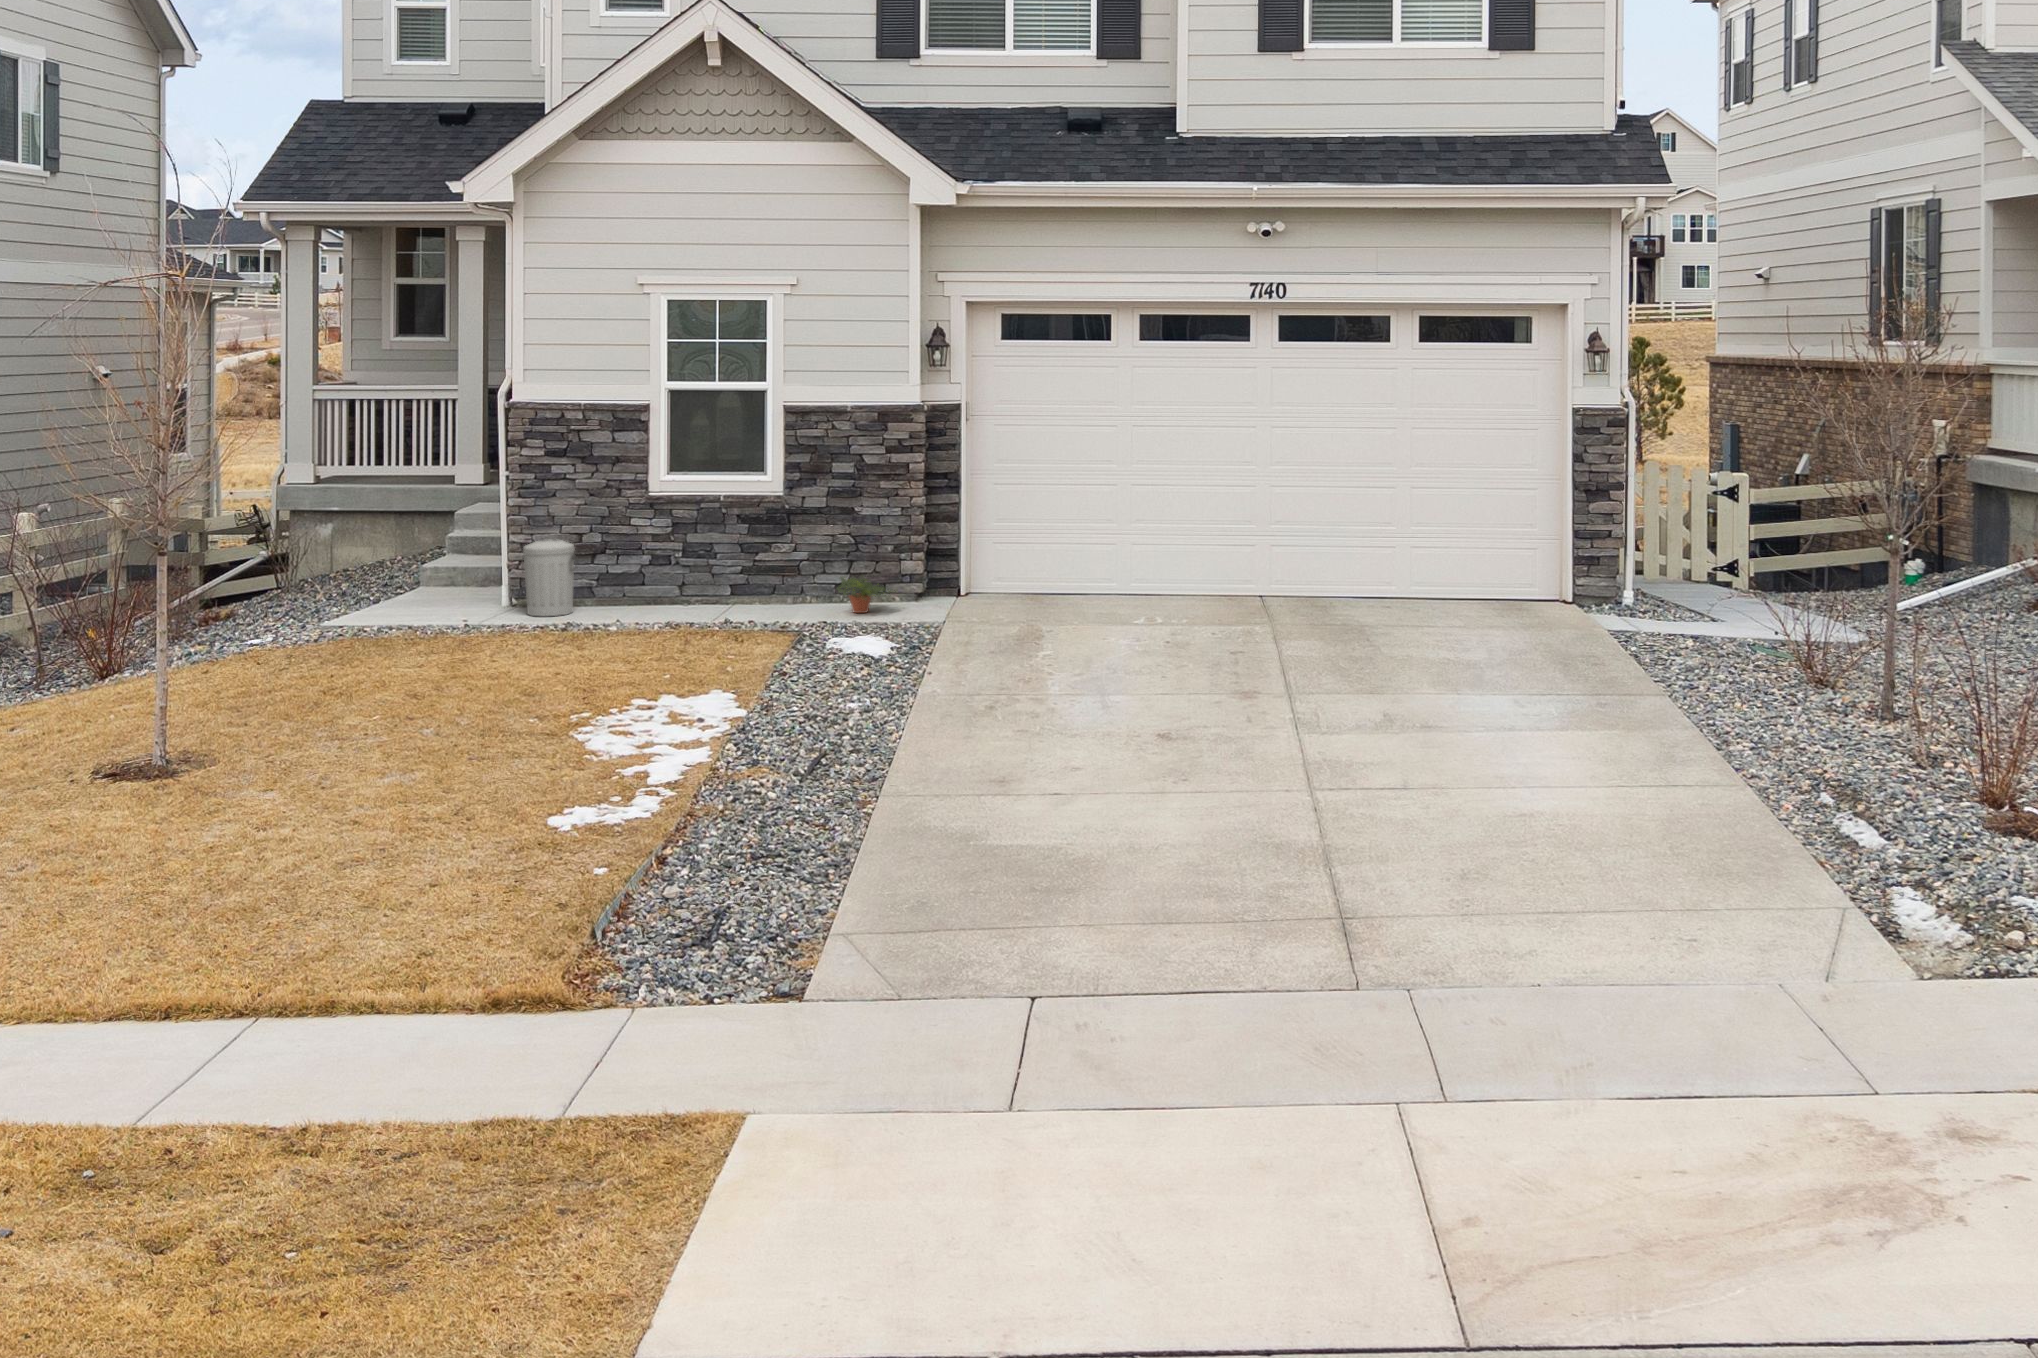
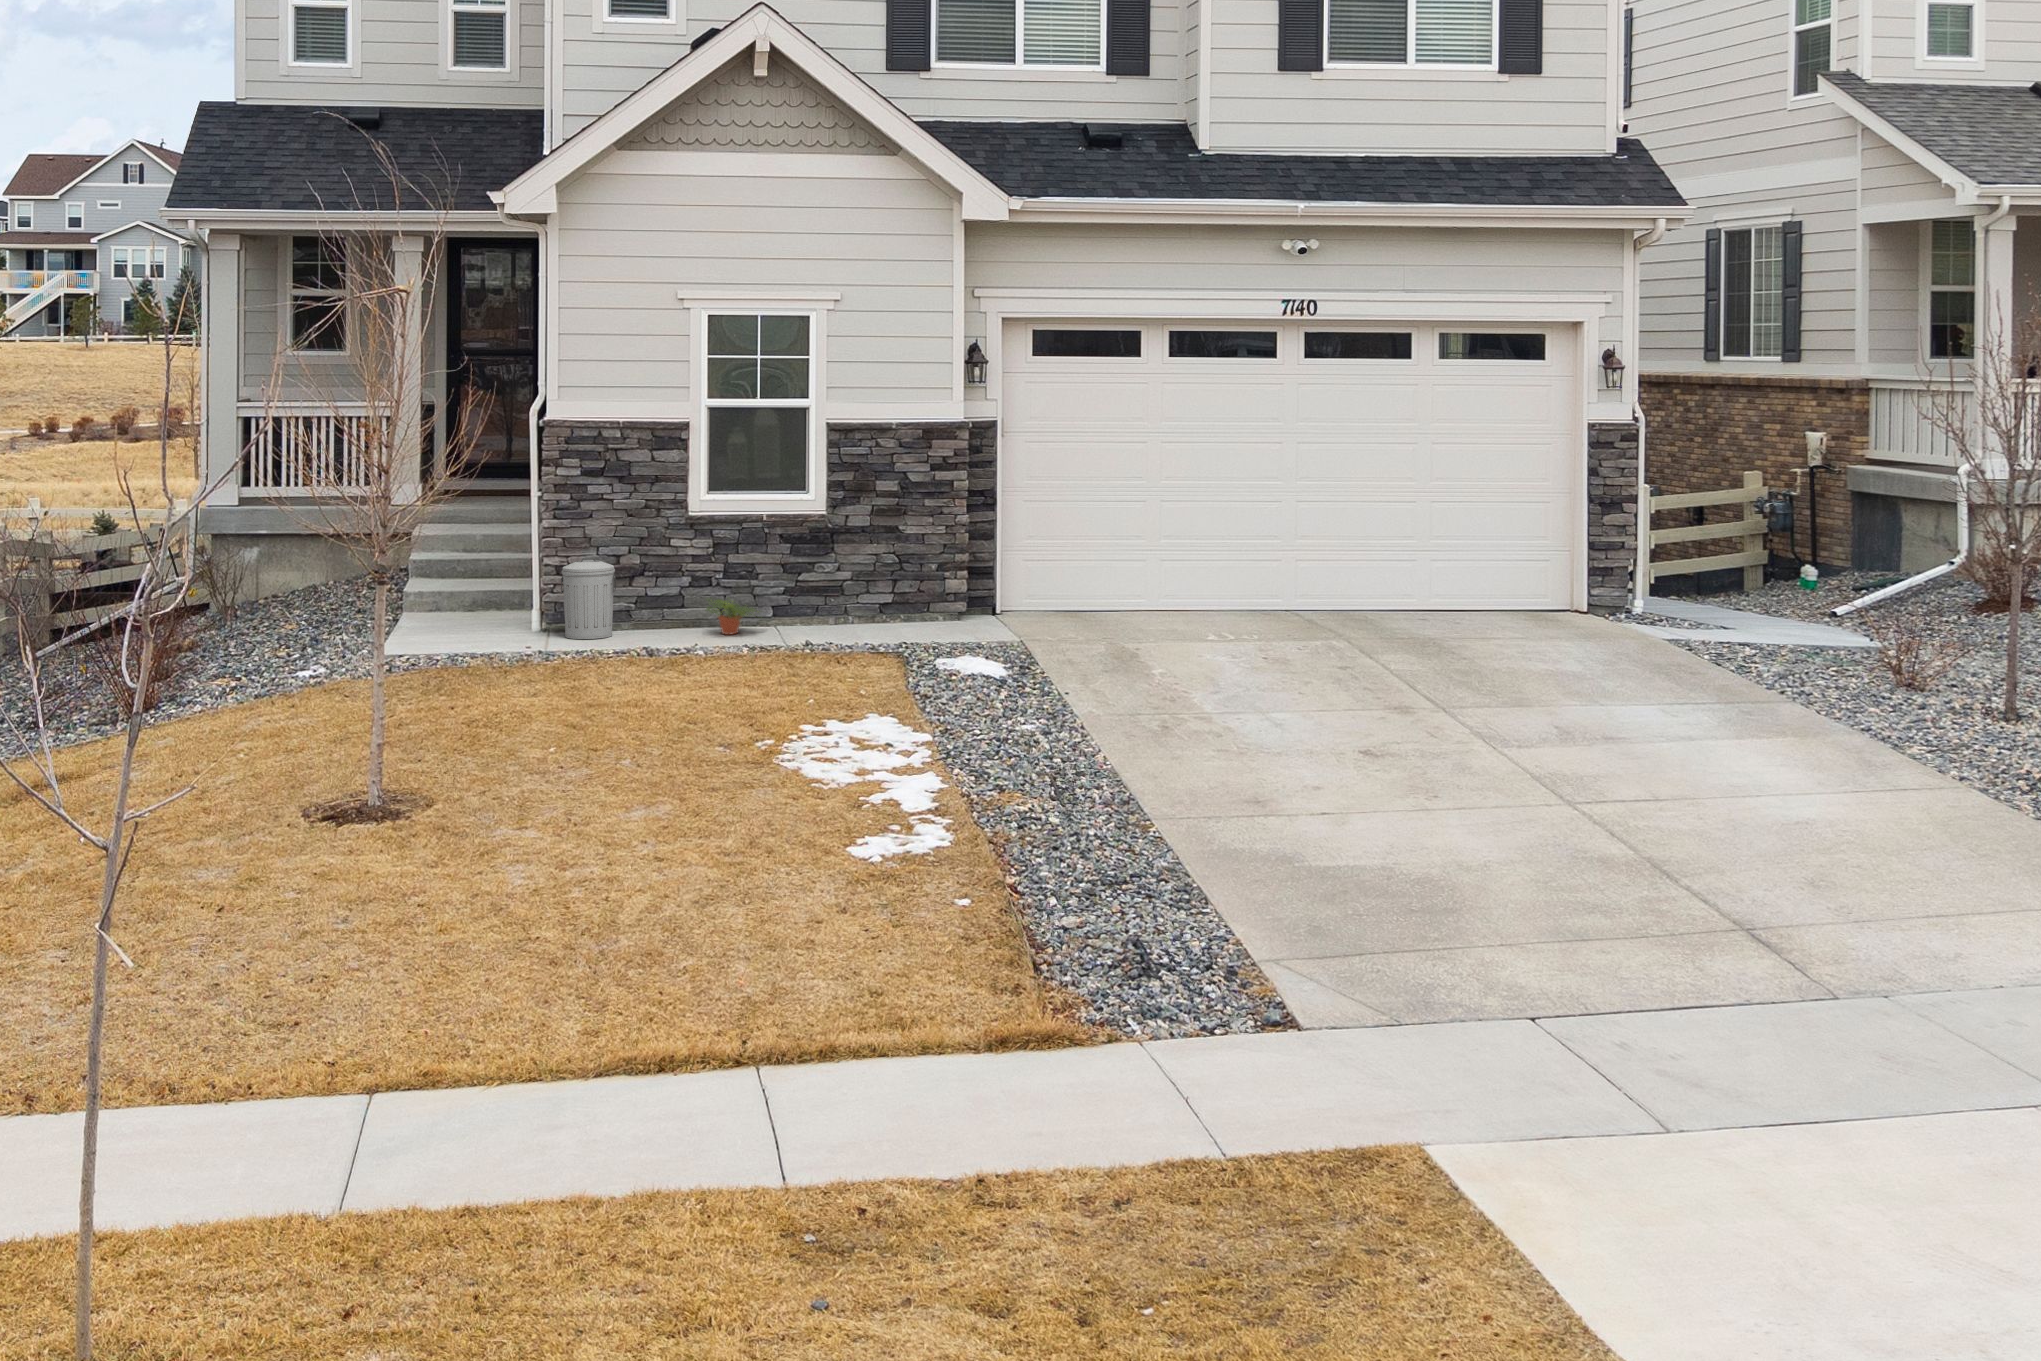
potted plant: present [837,577,895,613] -> present [706,598,757,635]

